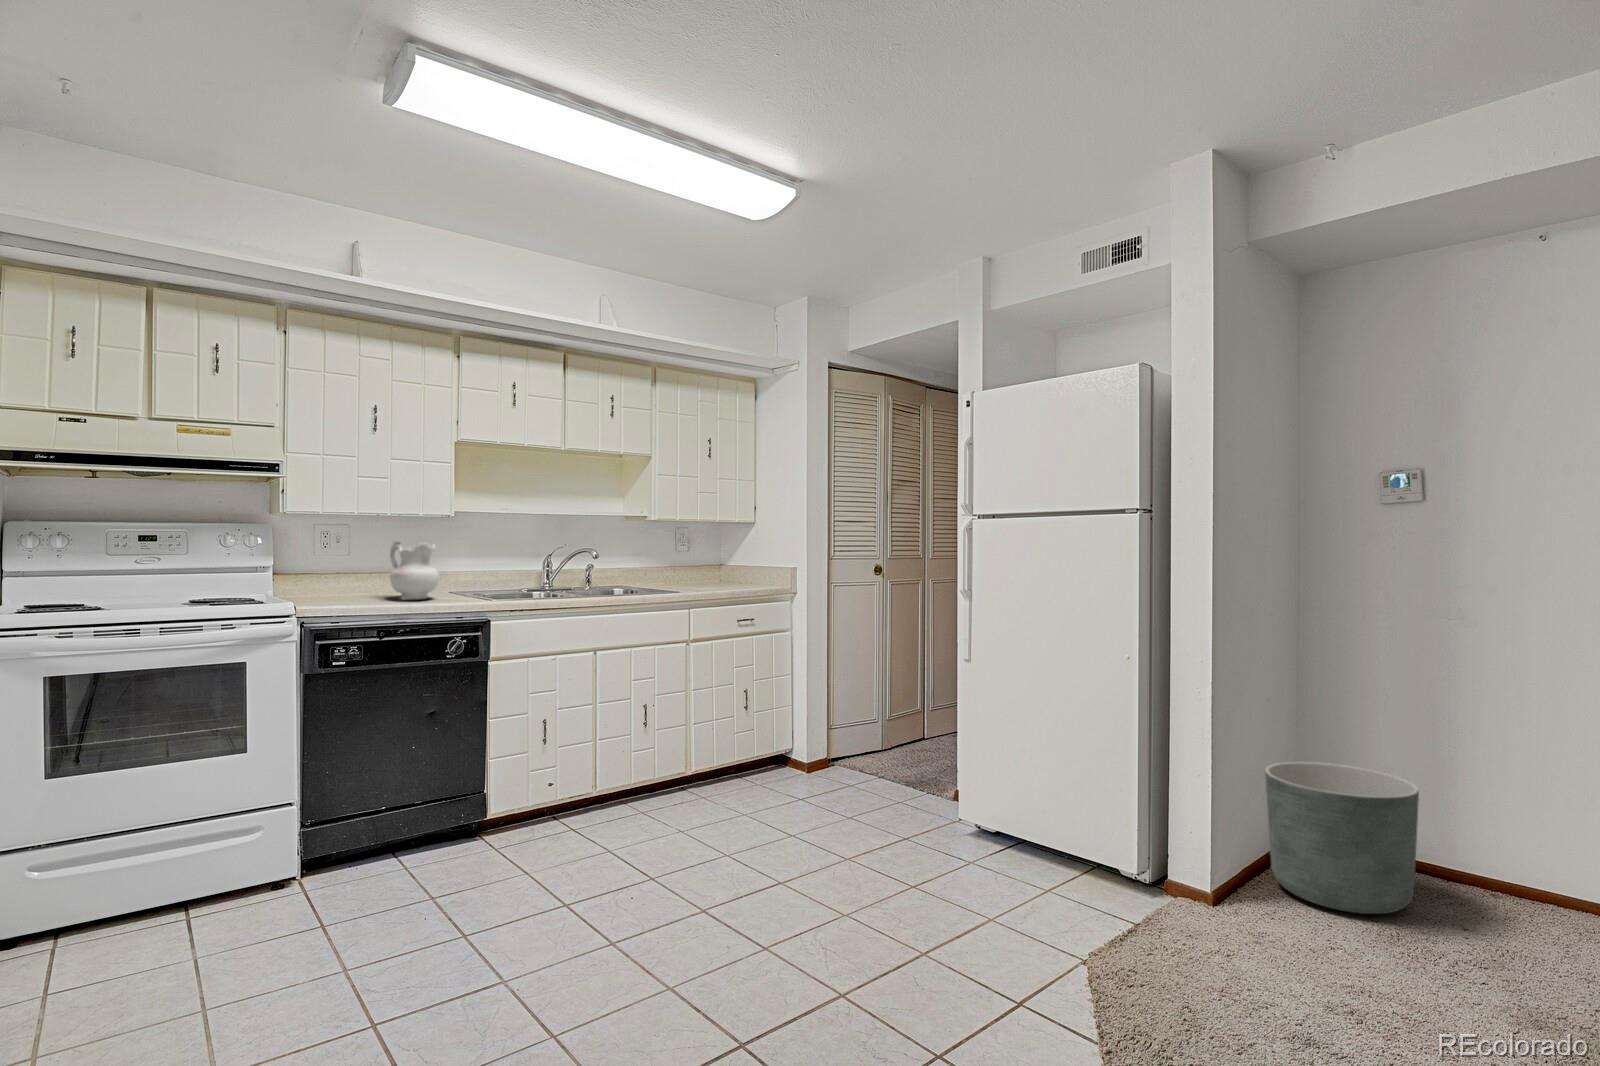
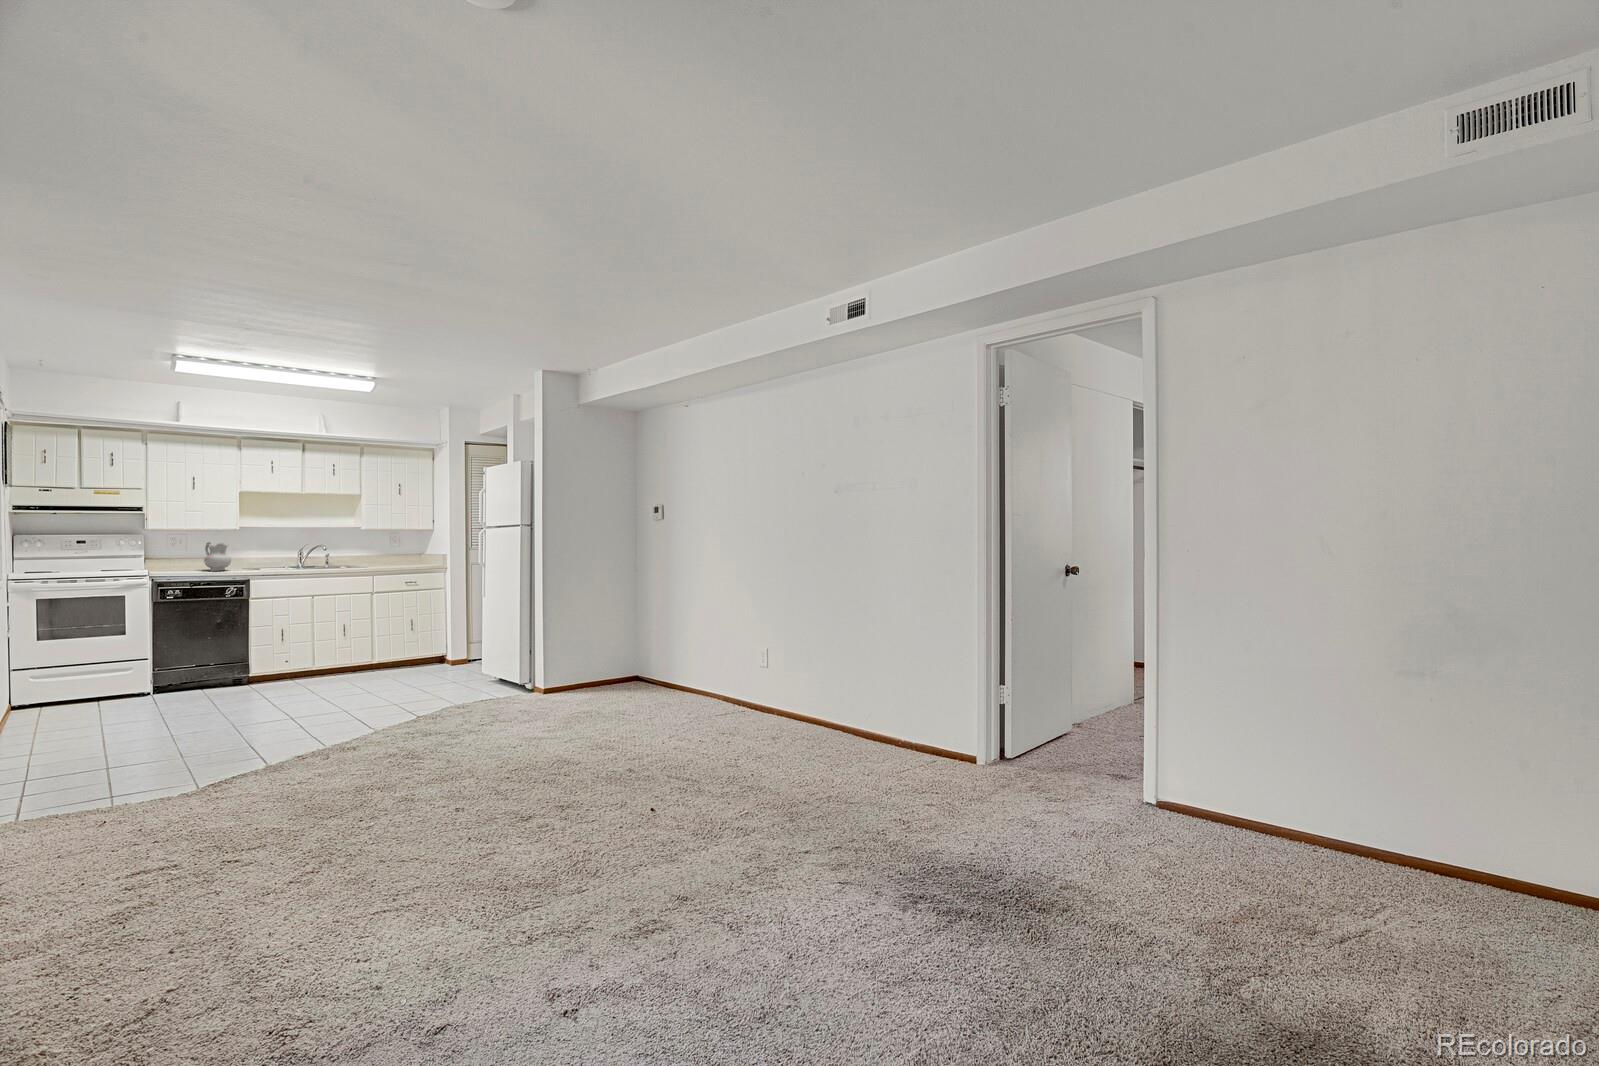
planter: present [1265,762,1419,914] -> none [583,637,639,693]

